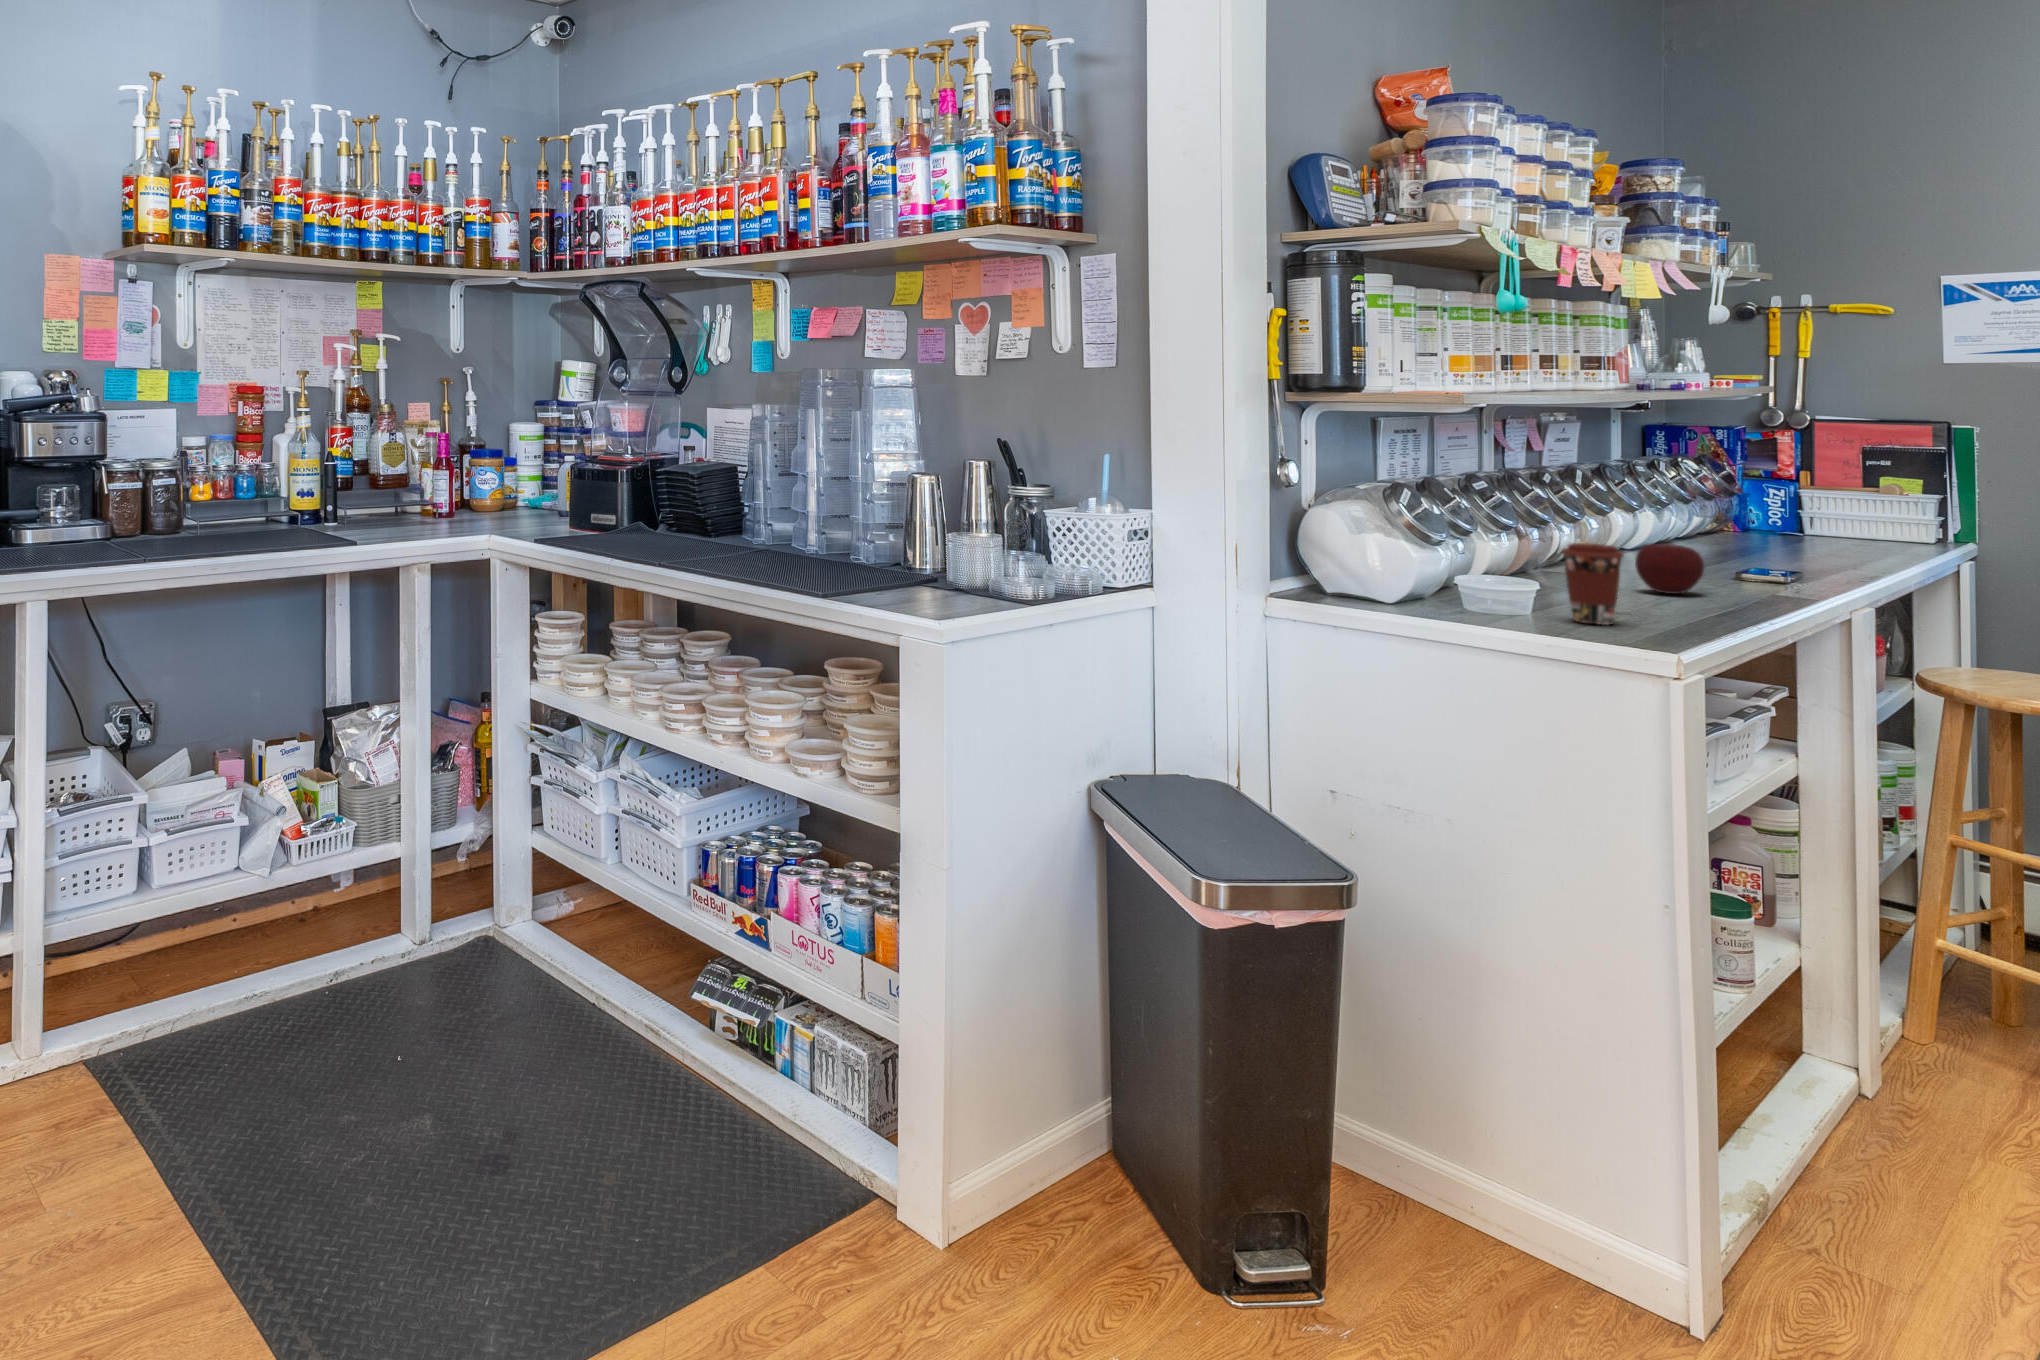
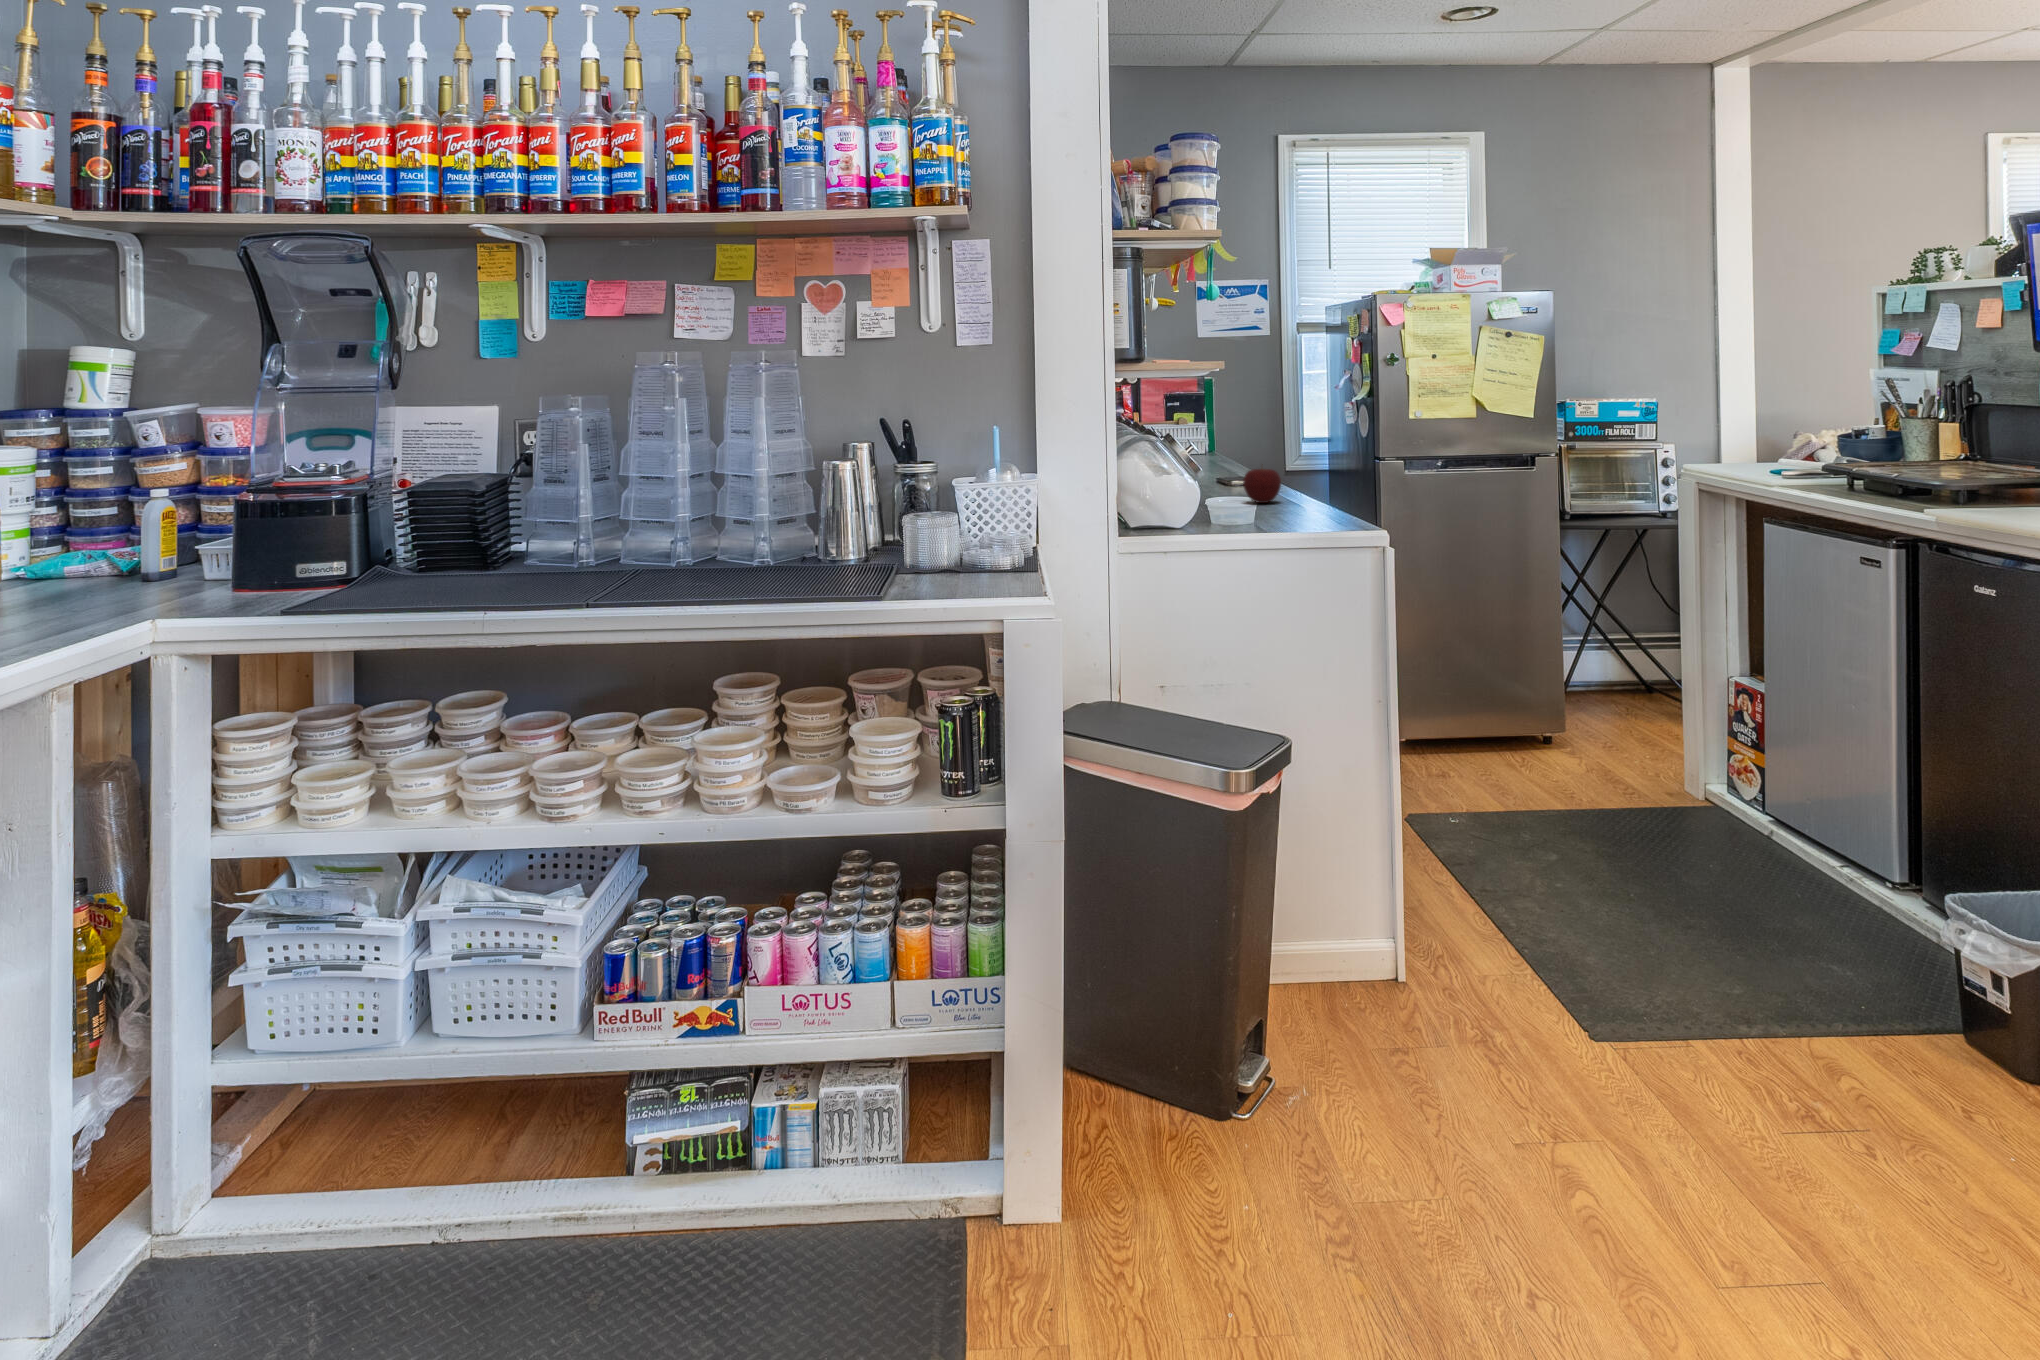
coffee cup: present [1561,543,1624,625] -> none [1285,471,1323,528]

